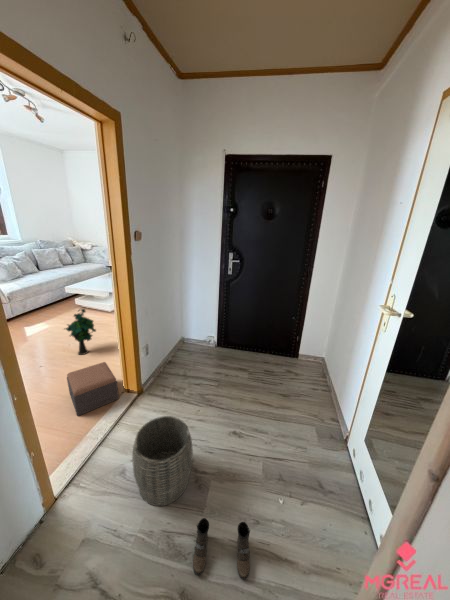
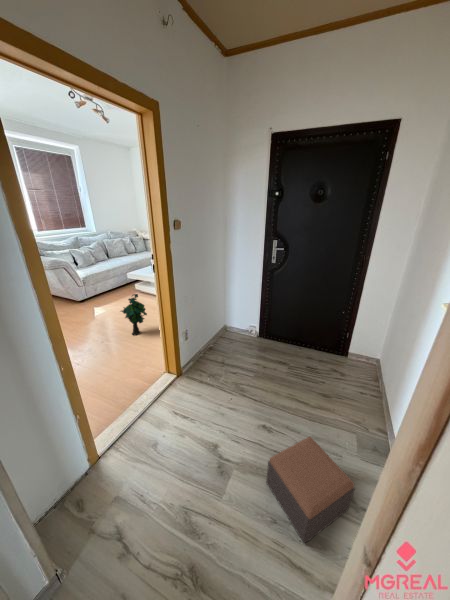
footstool: present [67,362,119,416] -> present [266,437,355,543]
woven basket: present [132,416,193,506] -> none [159,400,216,483]
boots: present [193,518,250,580] -> none [204,503,262,573]

